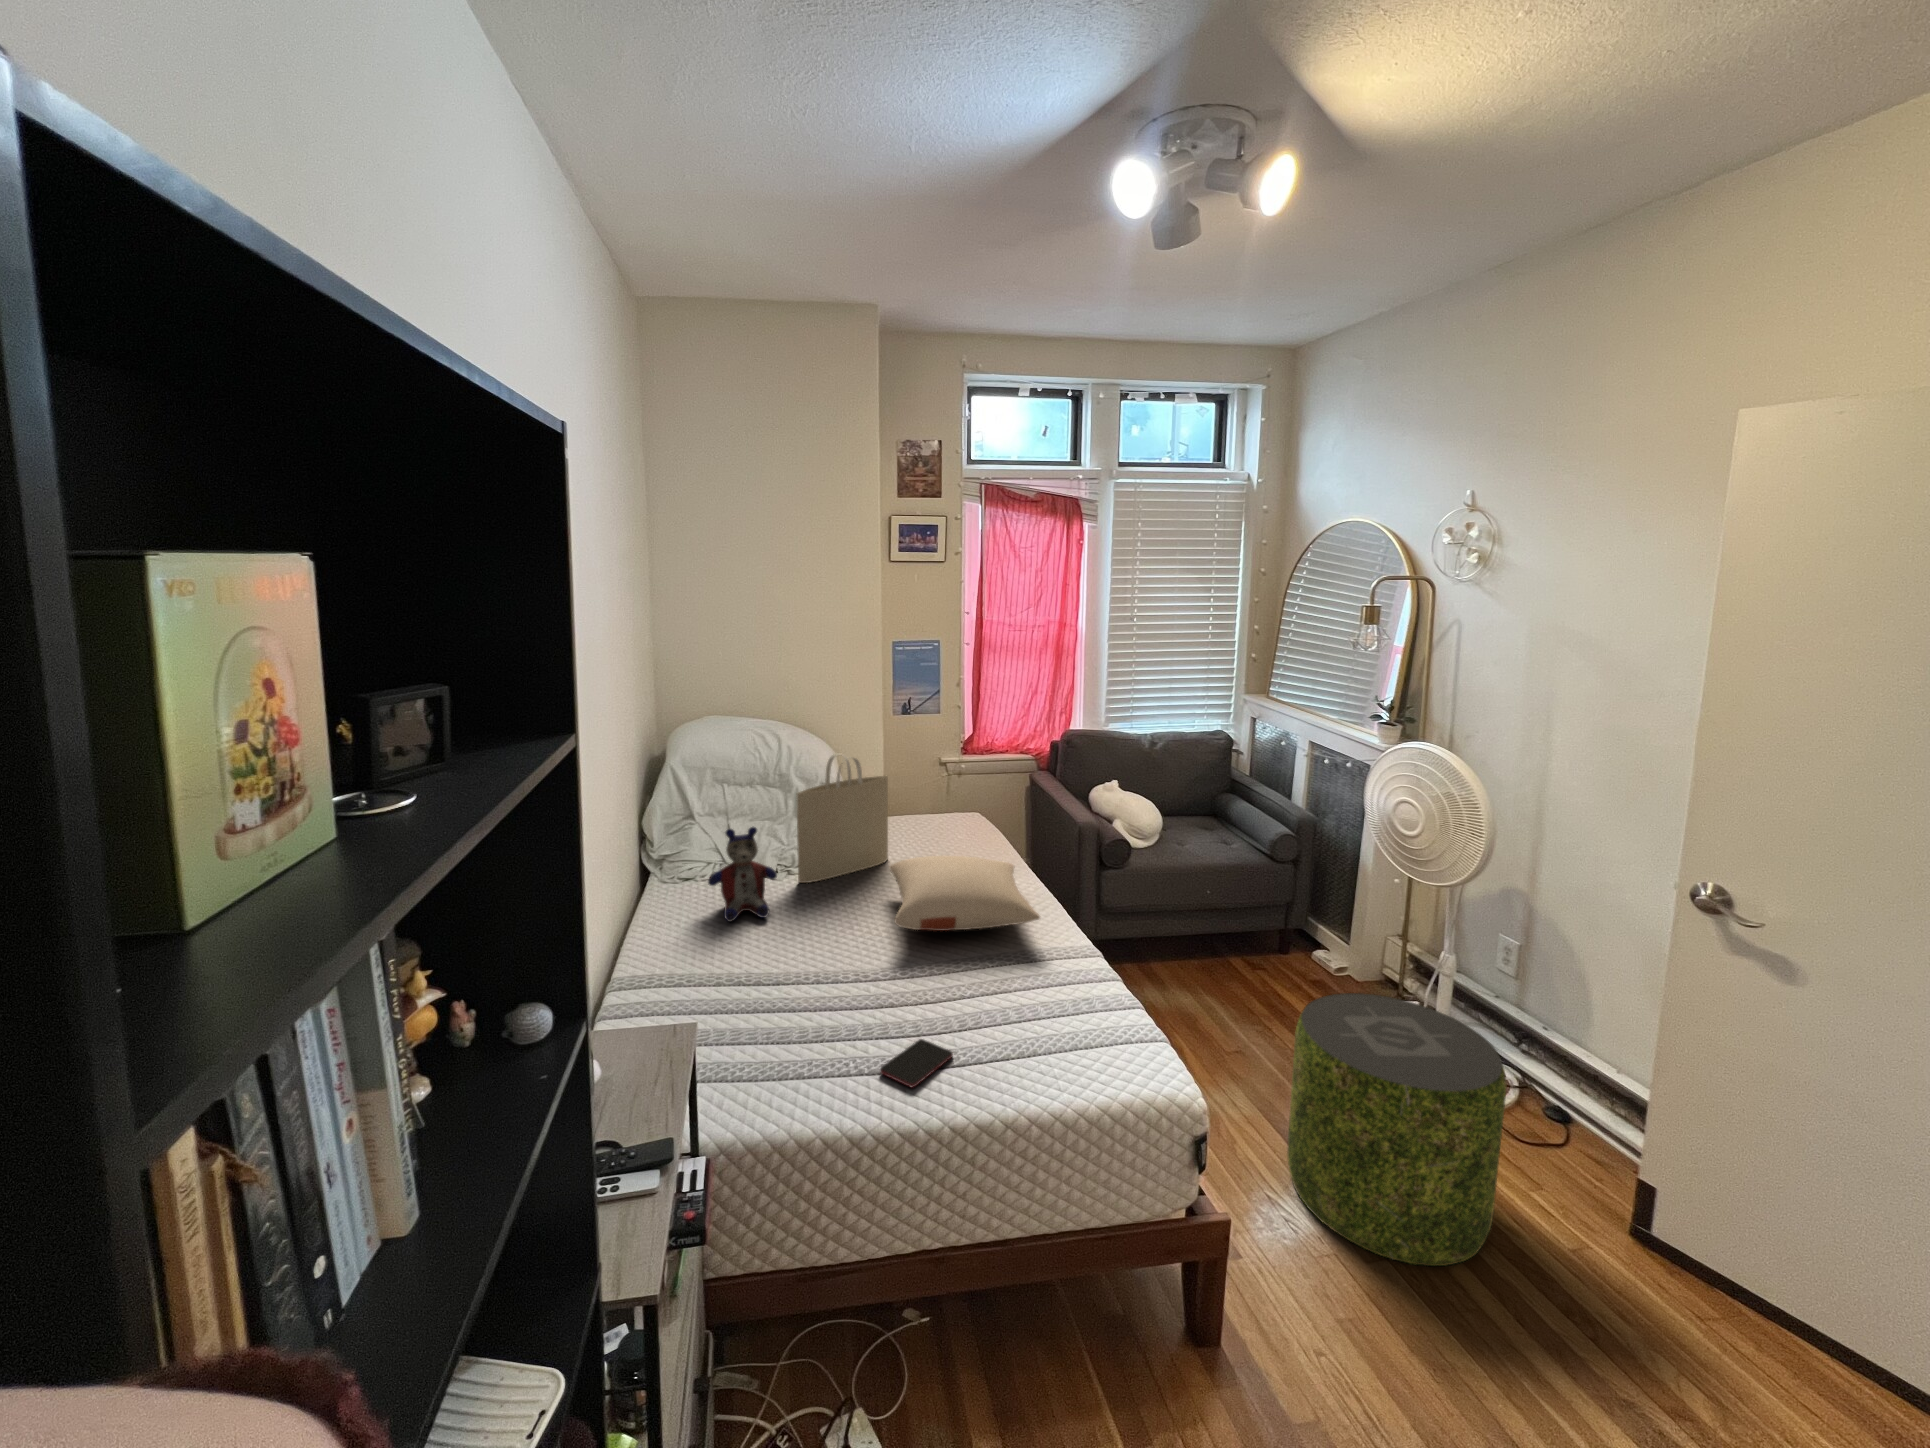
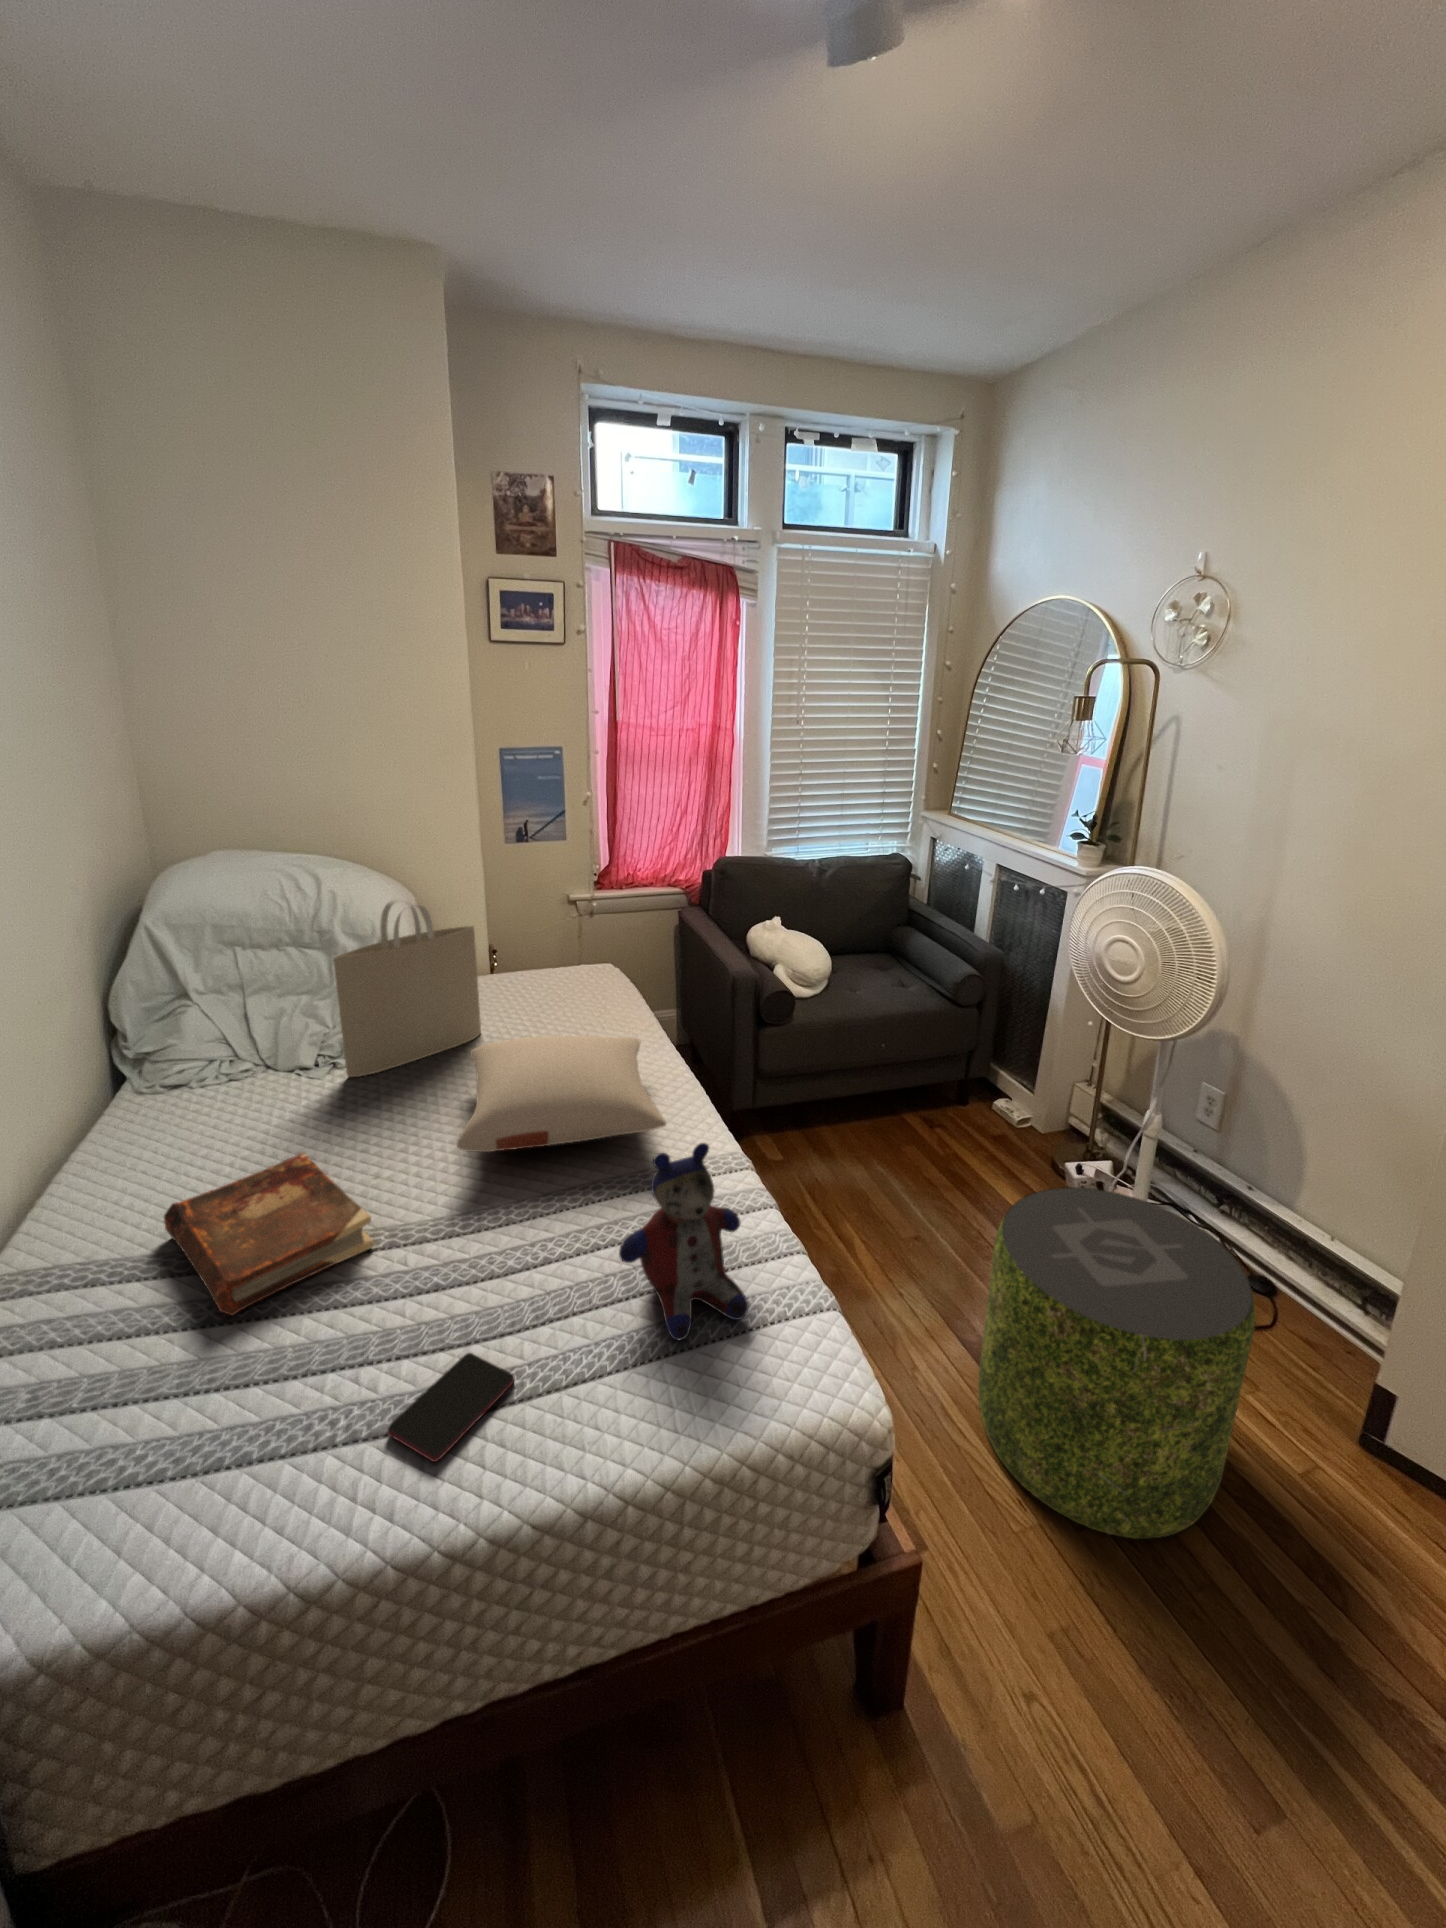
stuffed bear: present [708,827,777,922] -> present [619,1143,748,1341]
book: none [711,921,846,1010] -> present [164,1153,374,1315]

